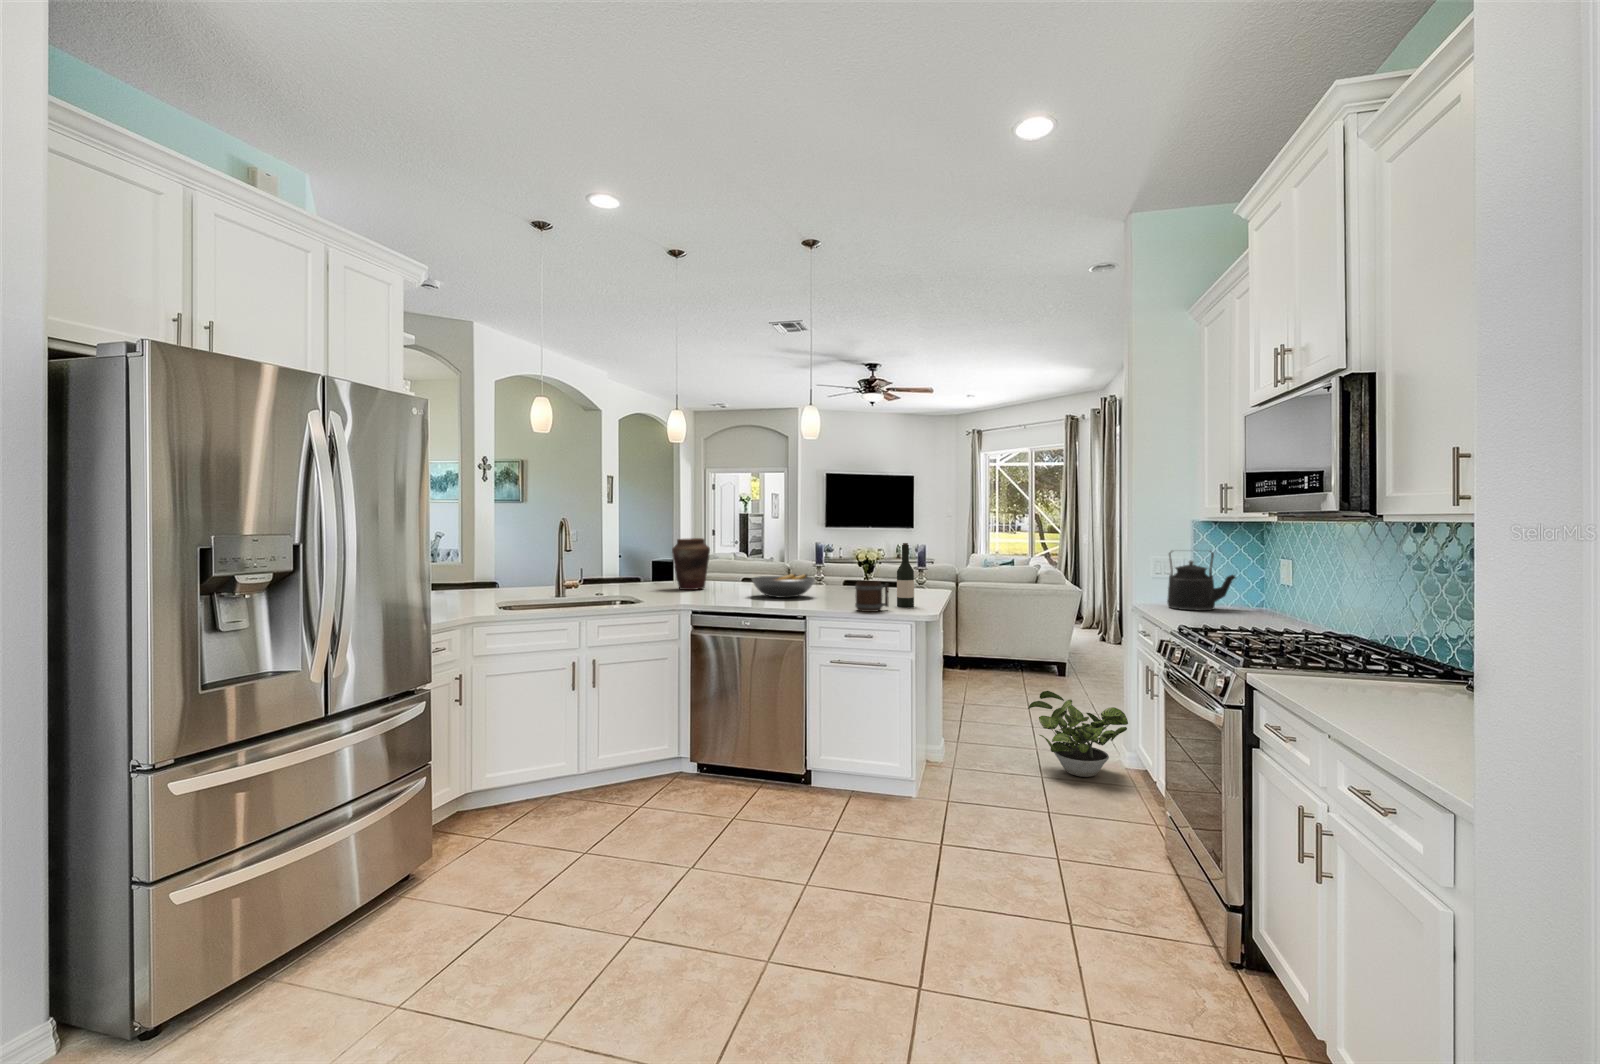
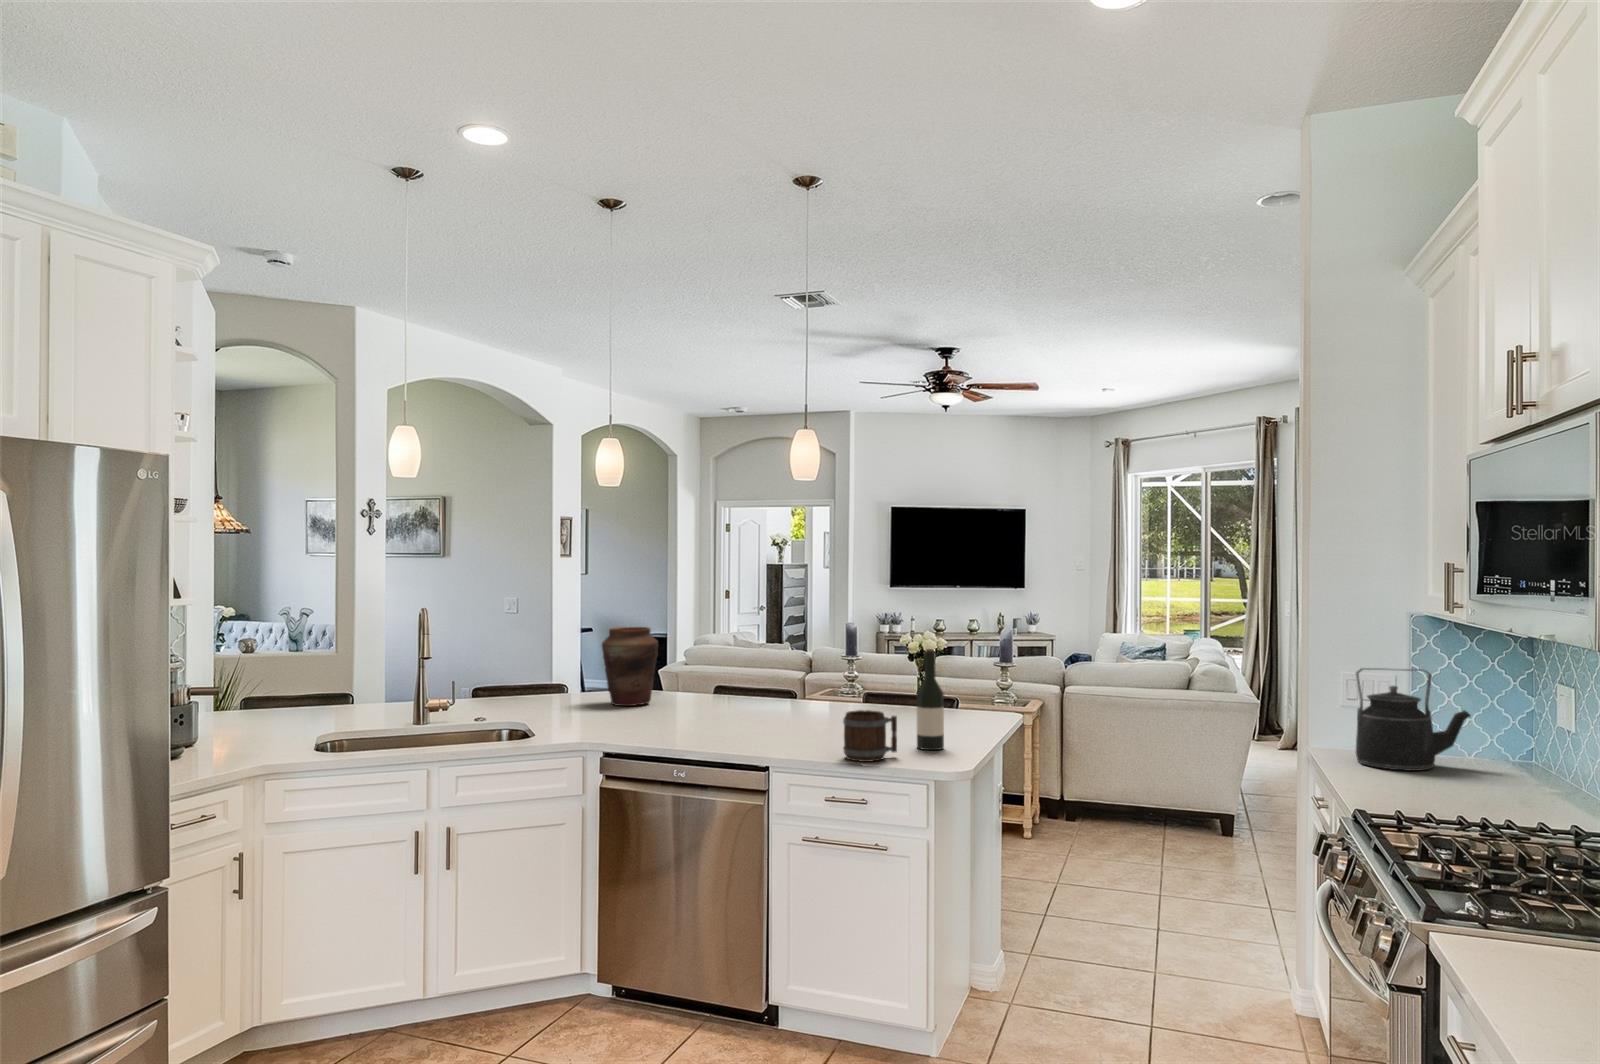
fruit bowl: present [752,574,815,598] -> none [706,689,805,726]
potted plant: present [1028,691,1128,777] -> none [1139,884,1299,1031]

